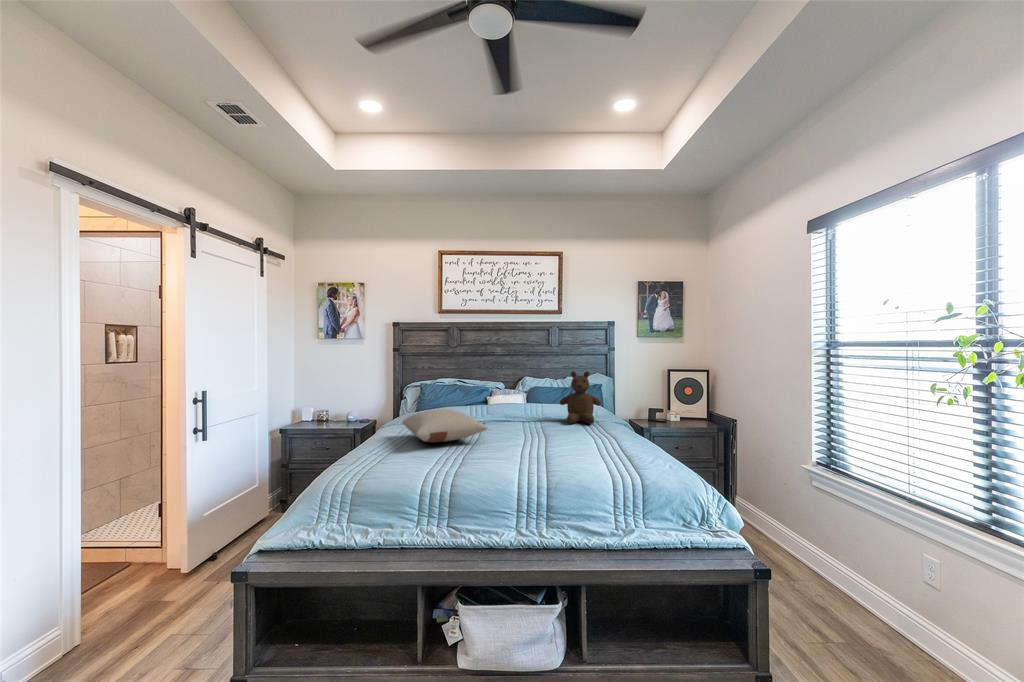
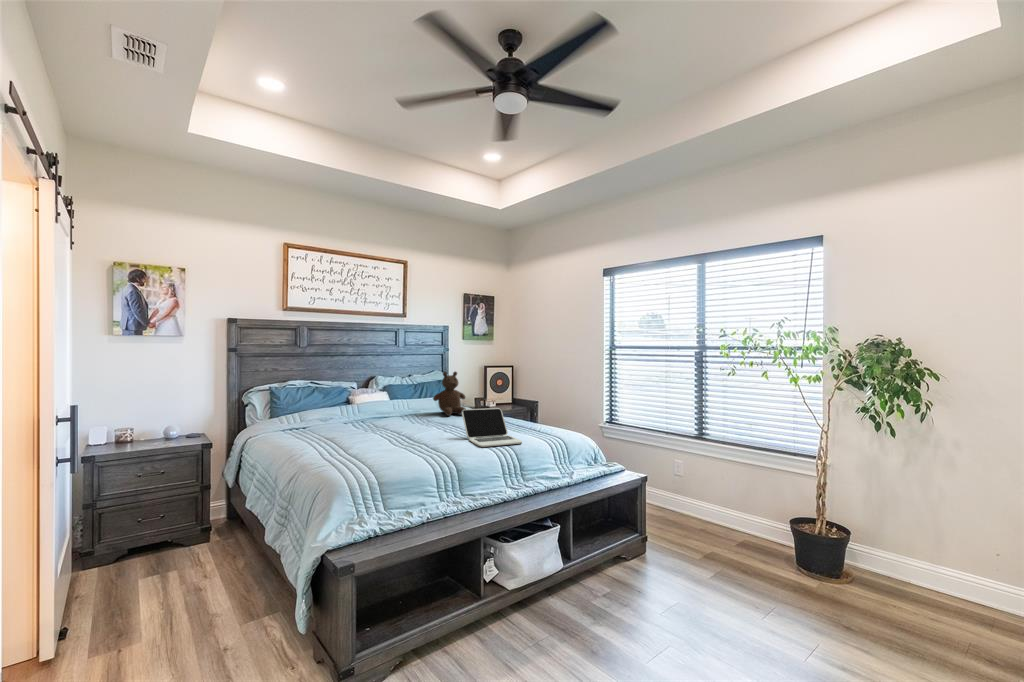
pillow: present [402,410,488,442] -> none [331,412,422,441]
laptop: none [520,416,588,470] -> present [462,408,522,447]

